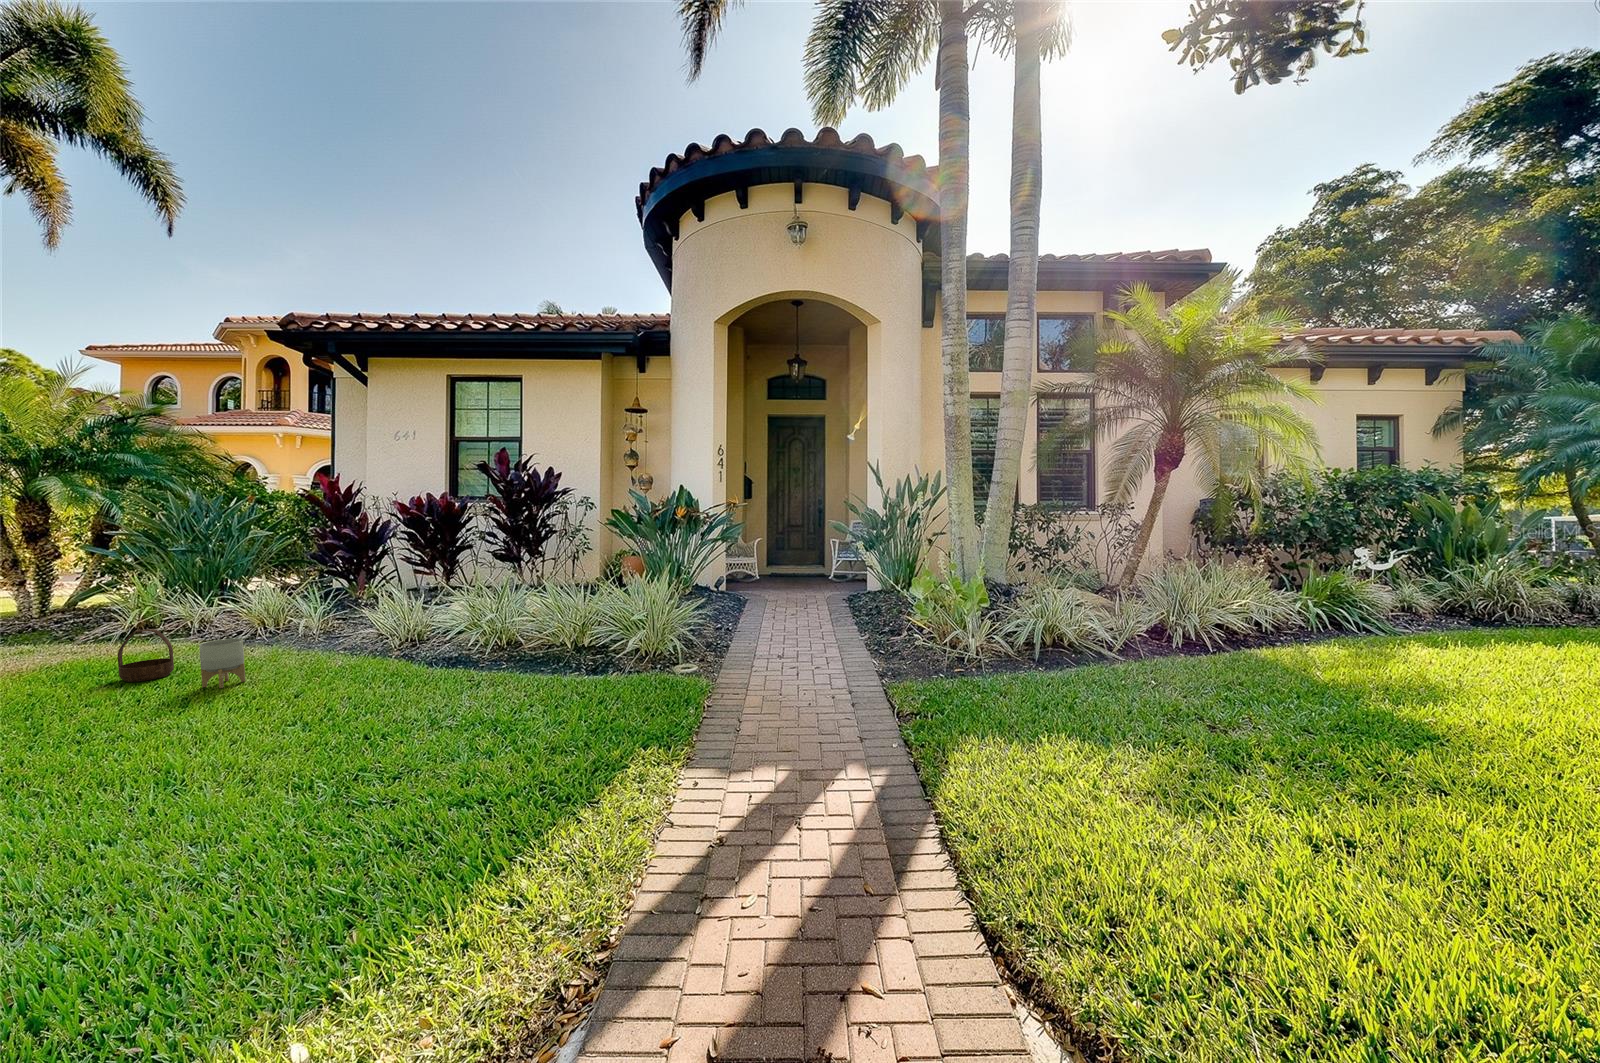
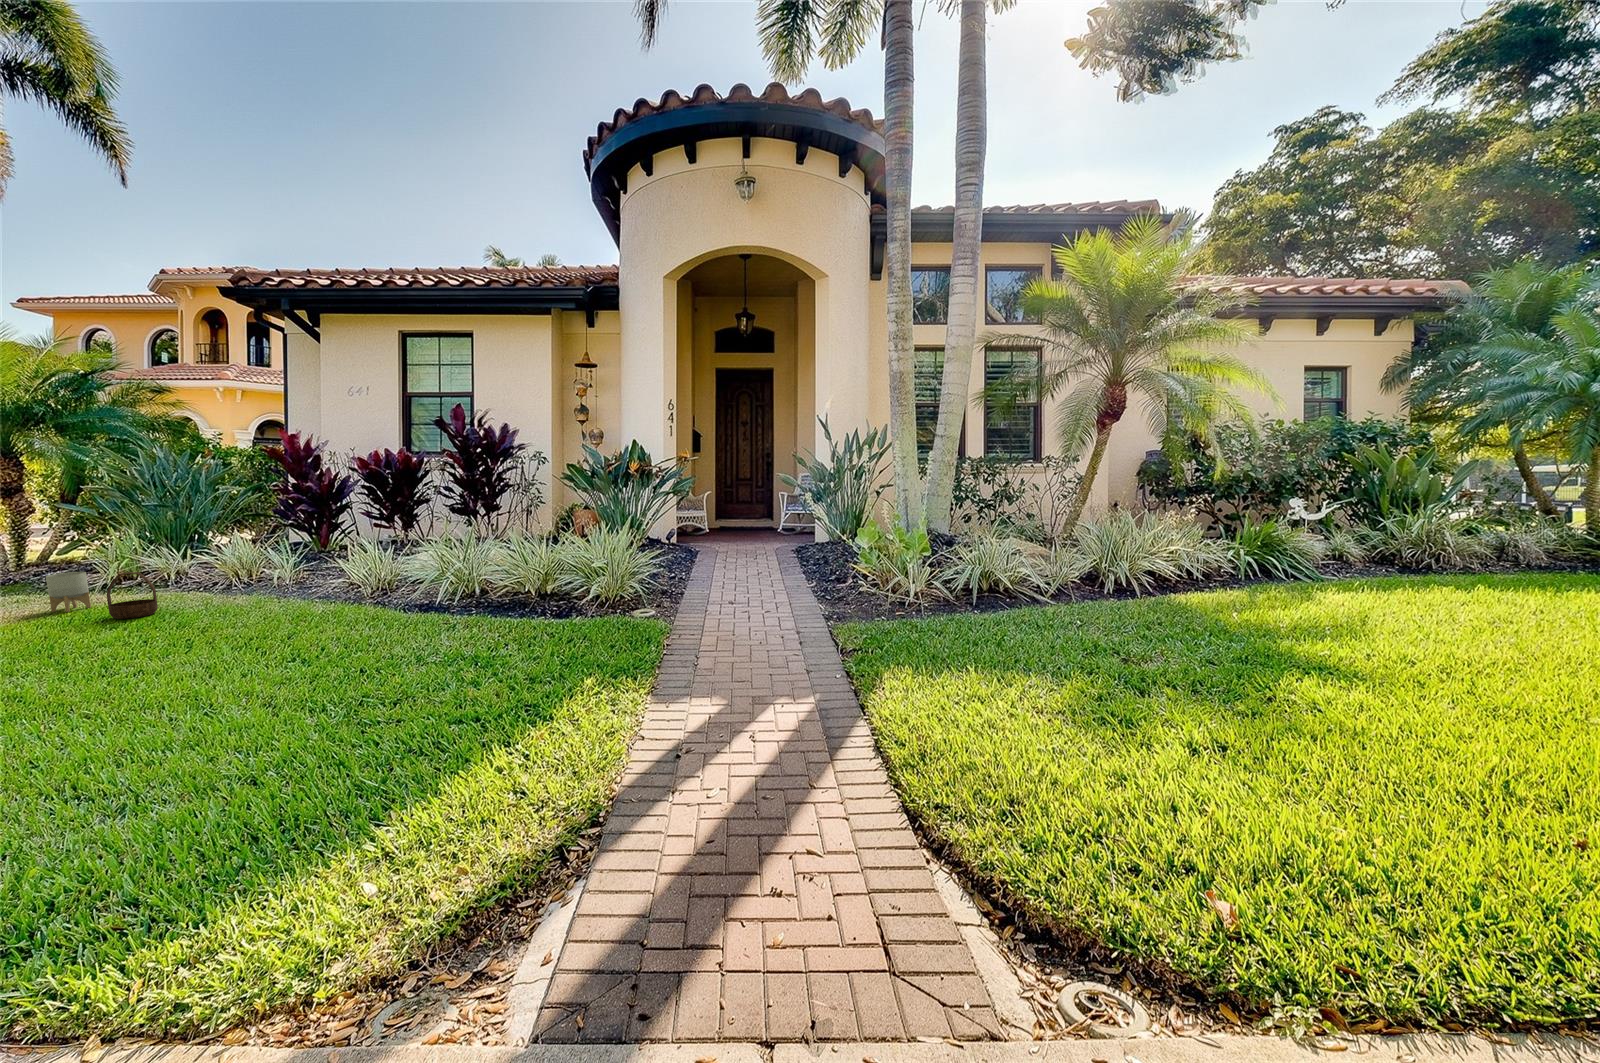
planter: present [199,638,245,688] -> present [46,572,91,612]

